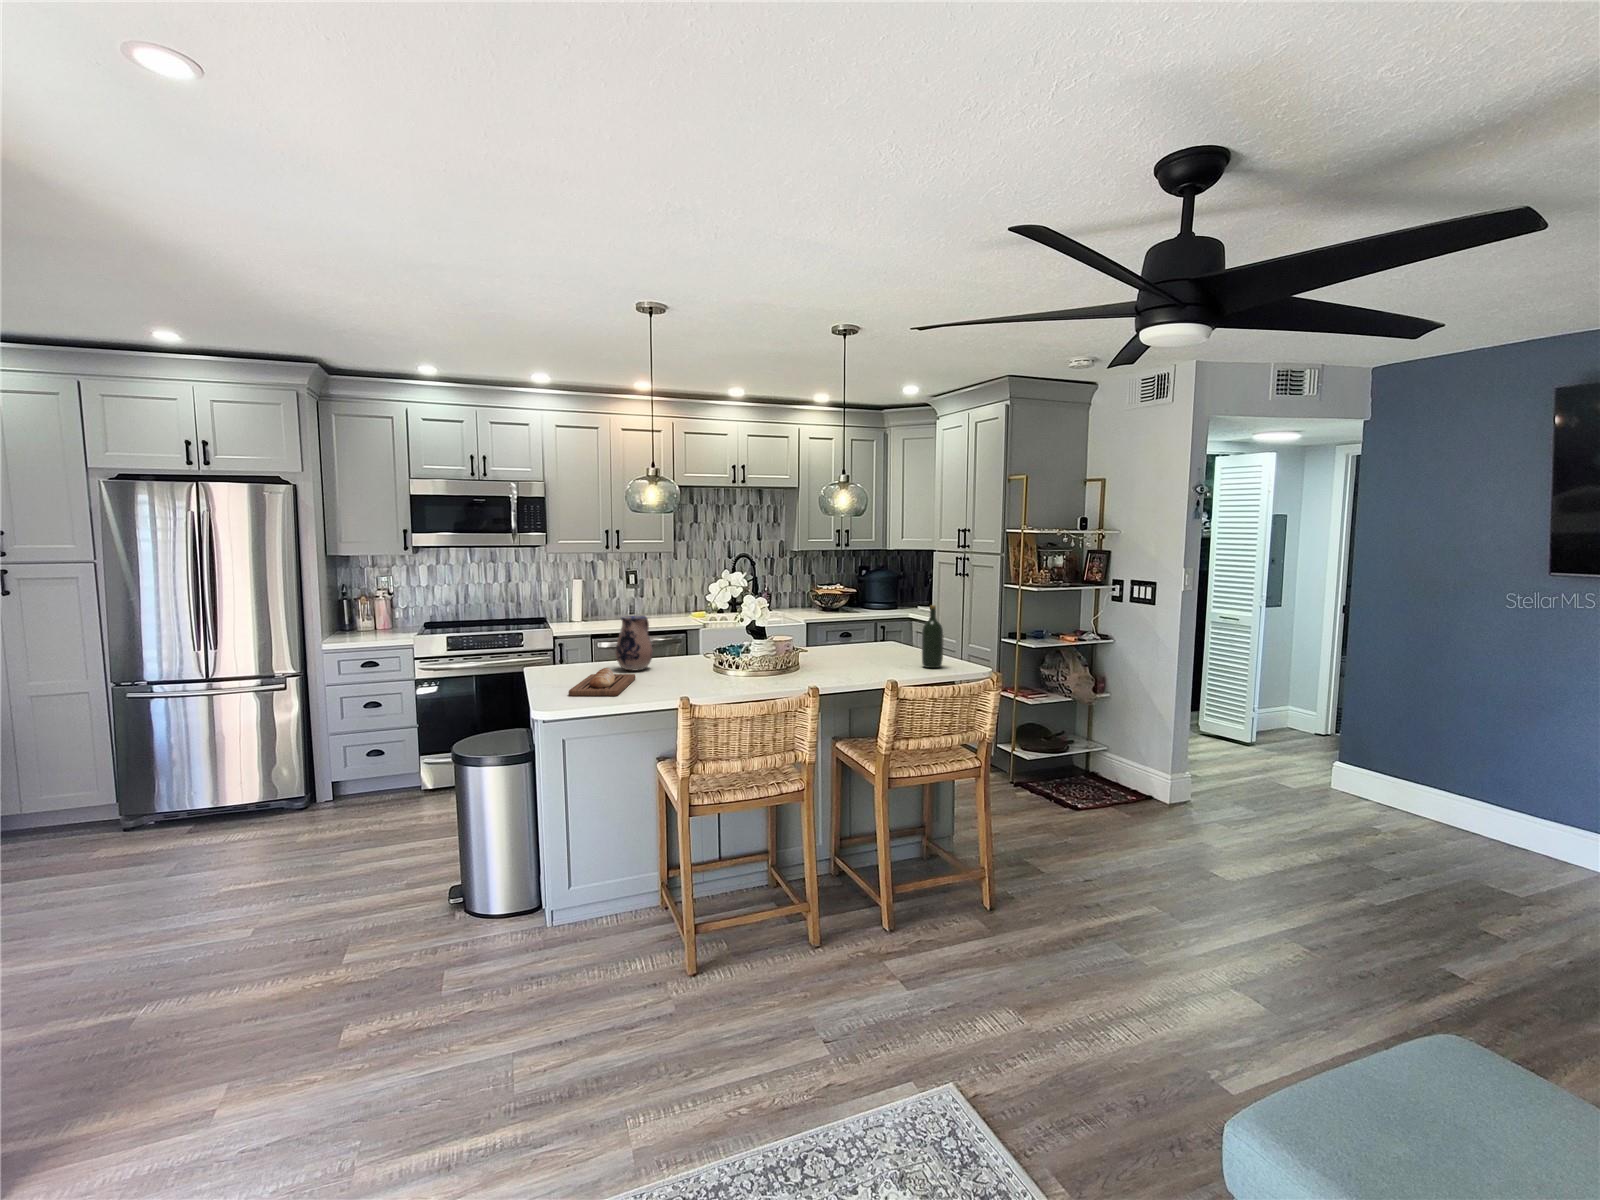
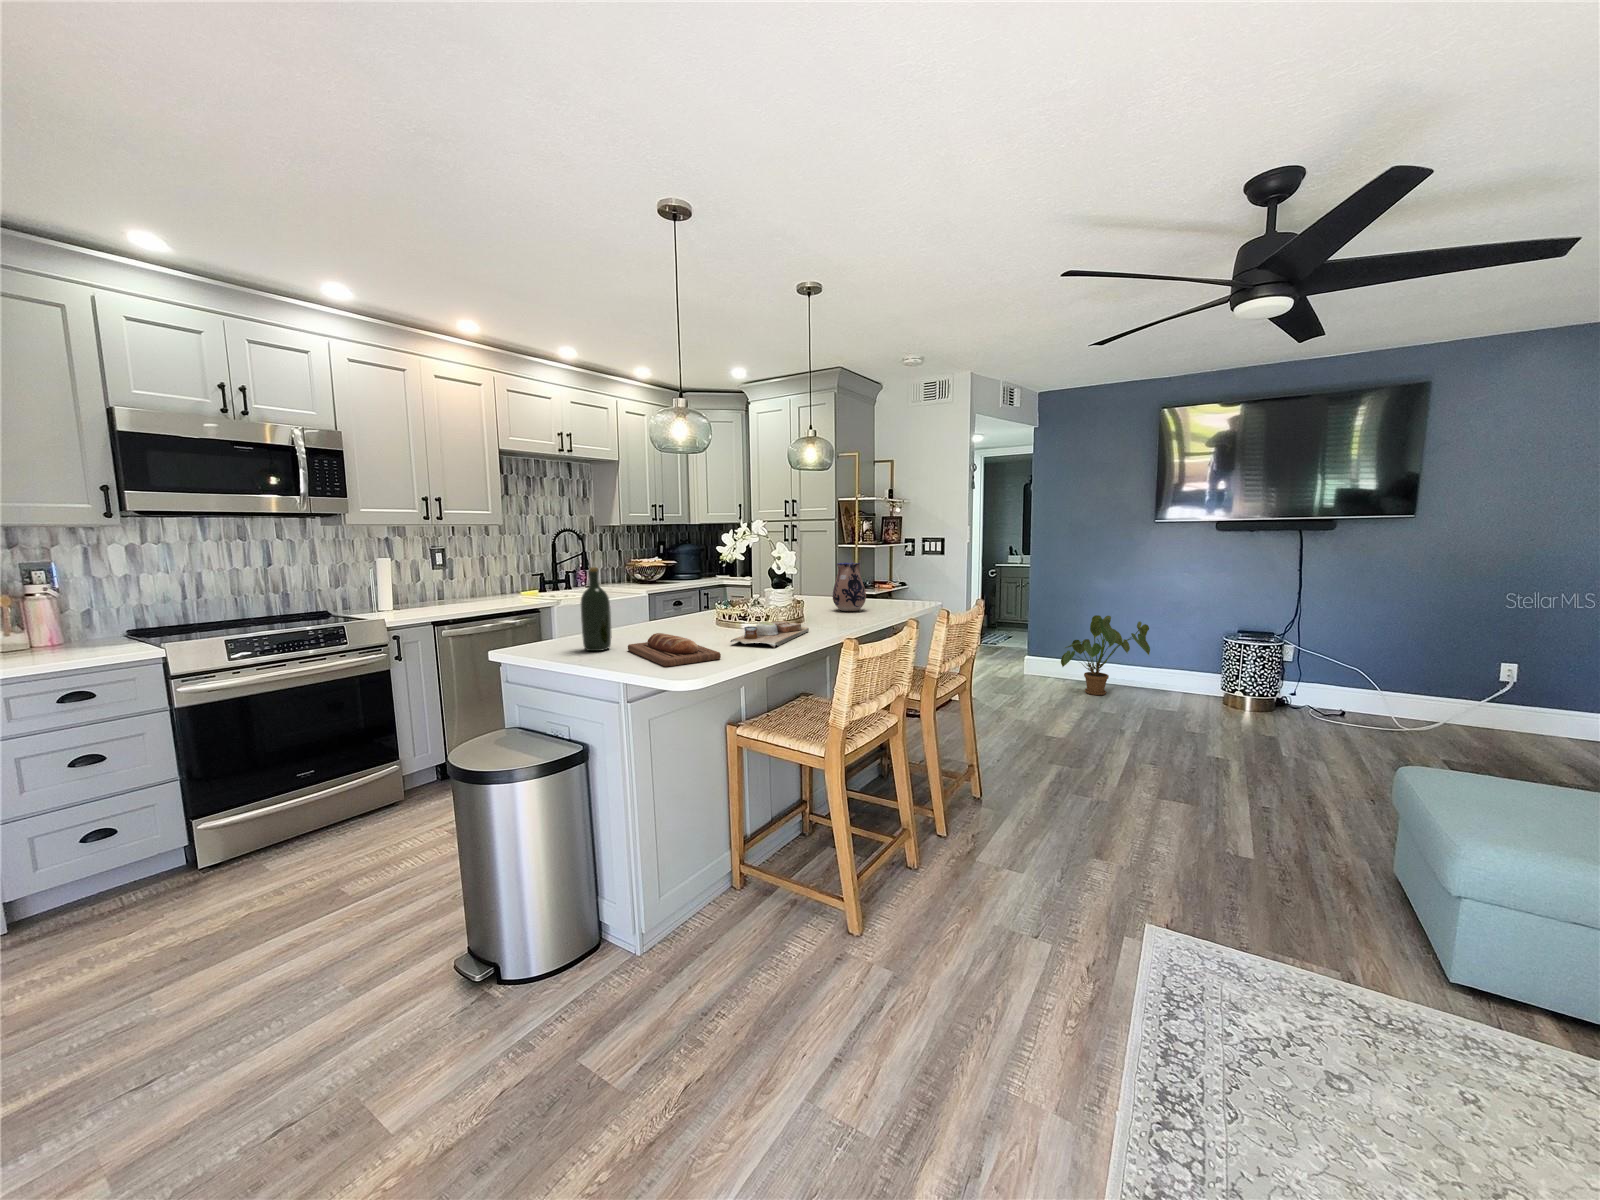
wine bottle: present [922,605,943,668] -> present [581,567,611,651]
ceramic pitcher: present [616,616,653,671] -> present [833,563,866,611]
cutting board: none [662,669,760,693] -> present [730,620,809,648]
house plant: none [1354,717,1535,845] -> present [1061,615,1150,695]

